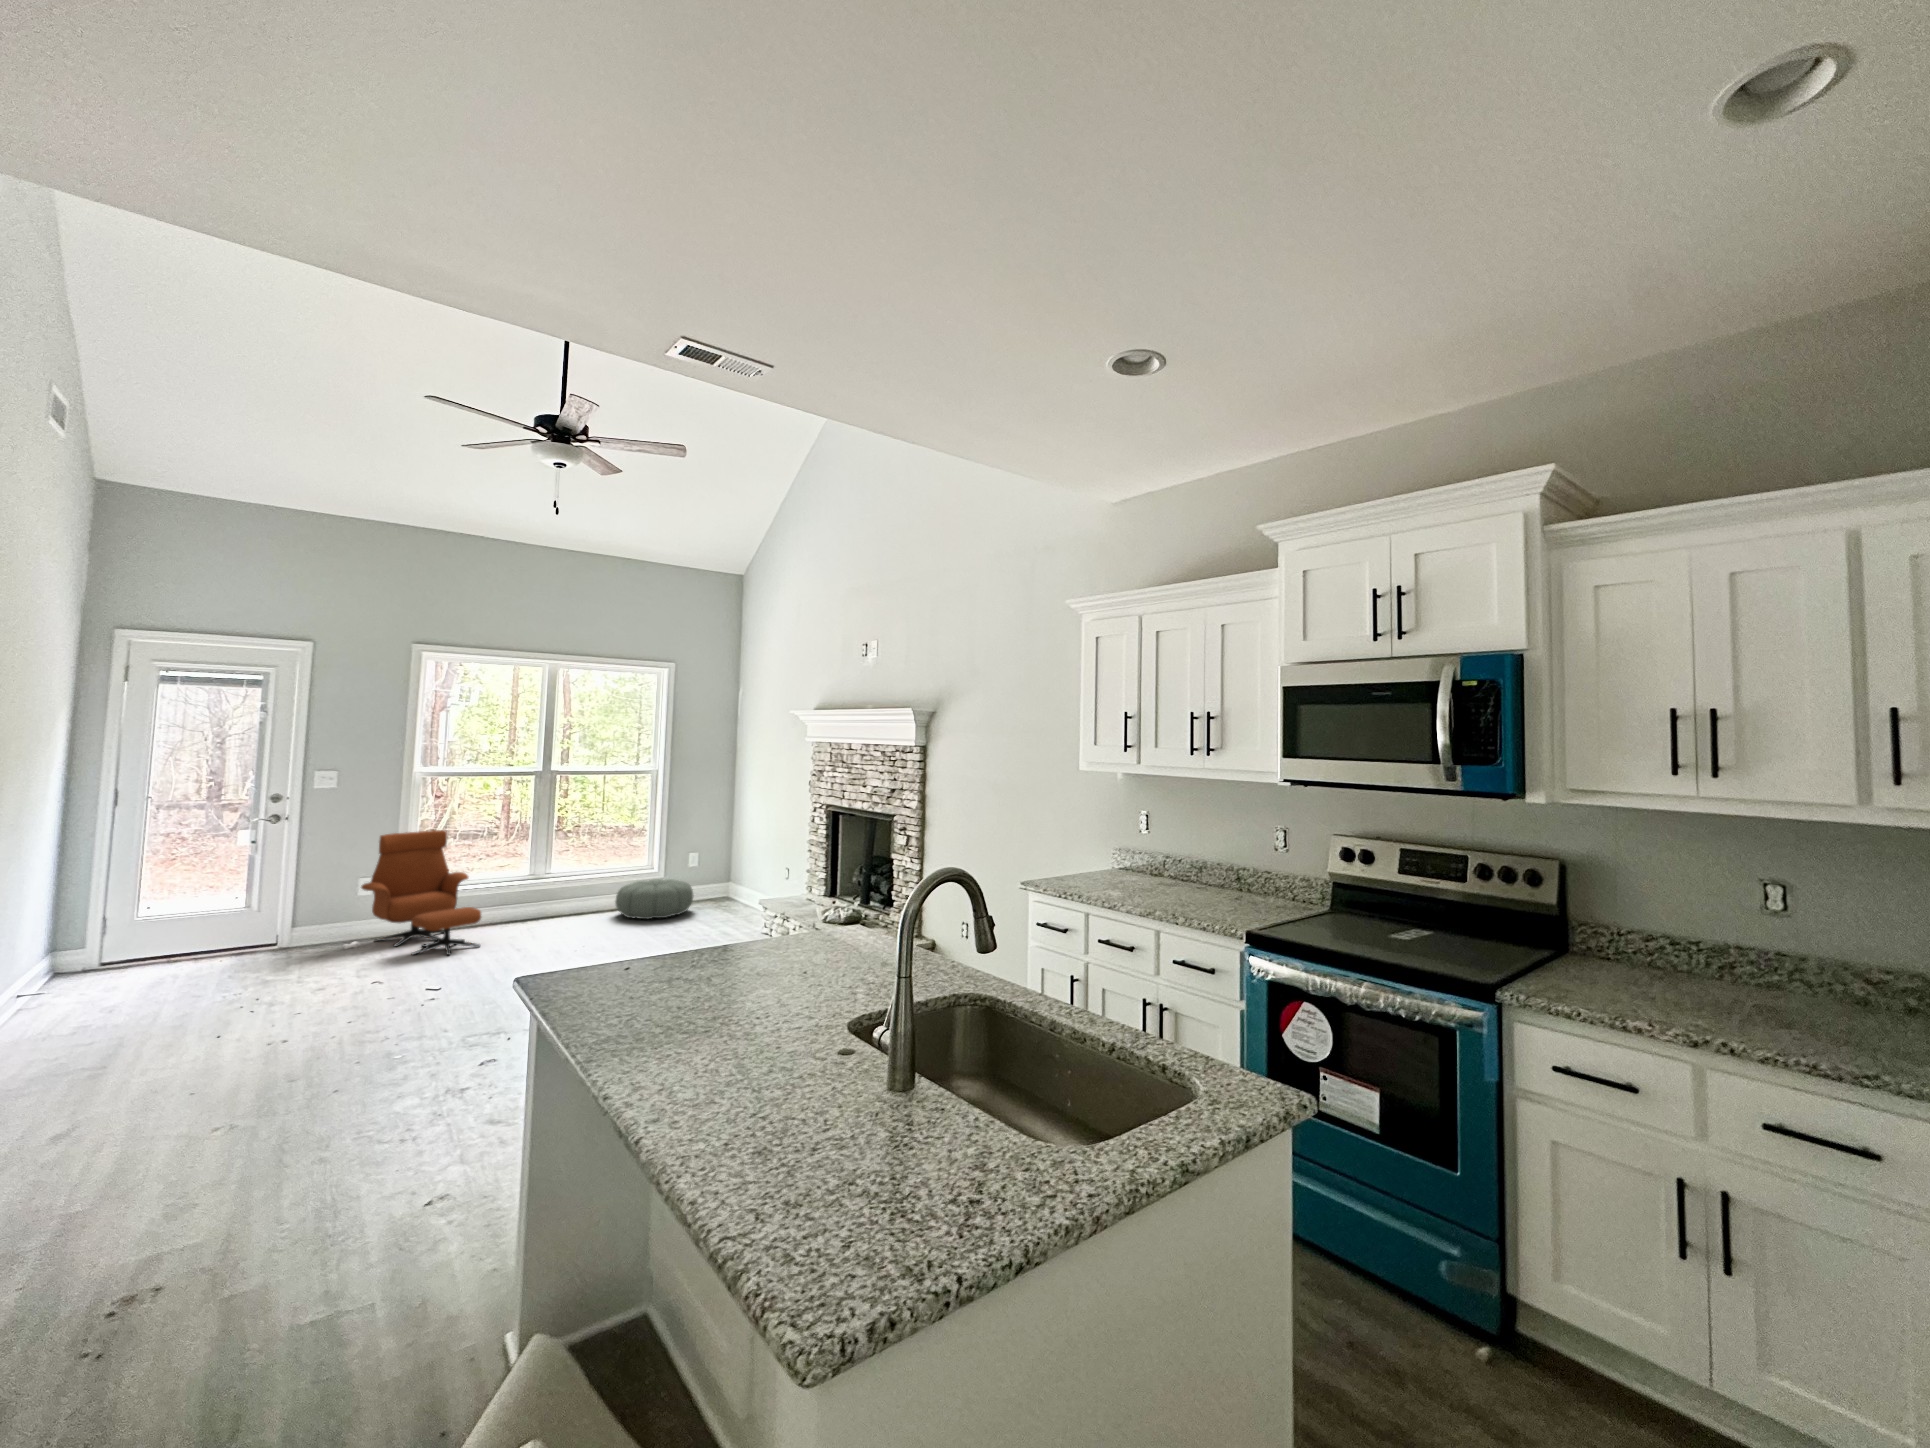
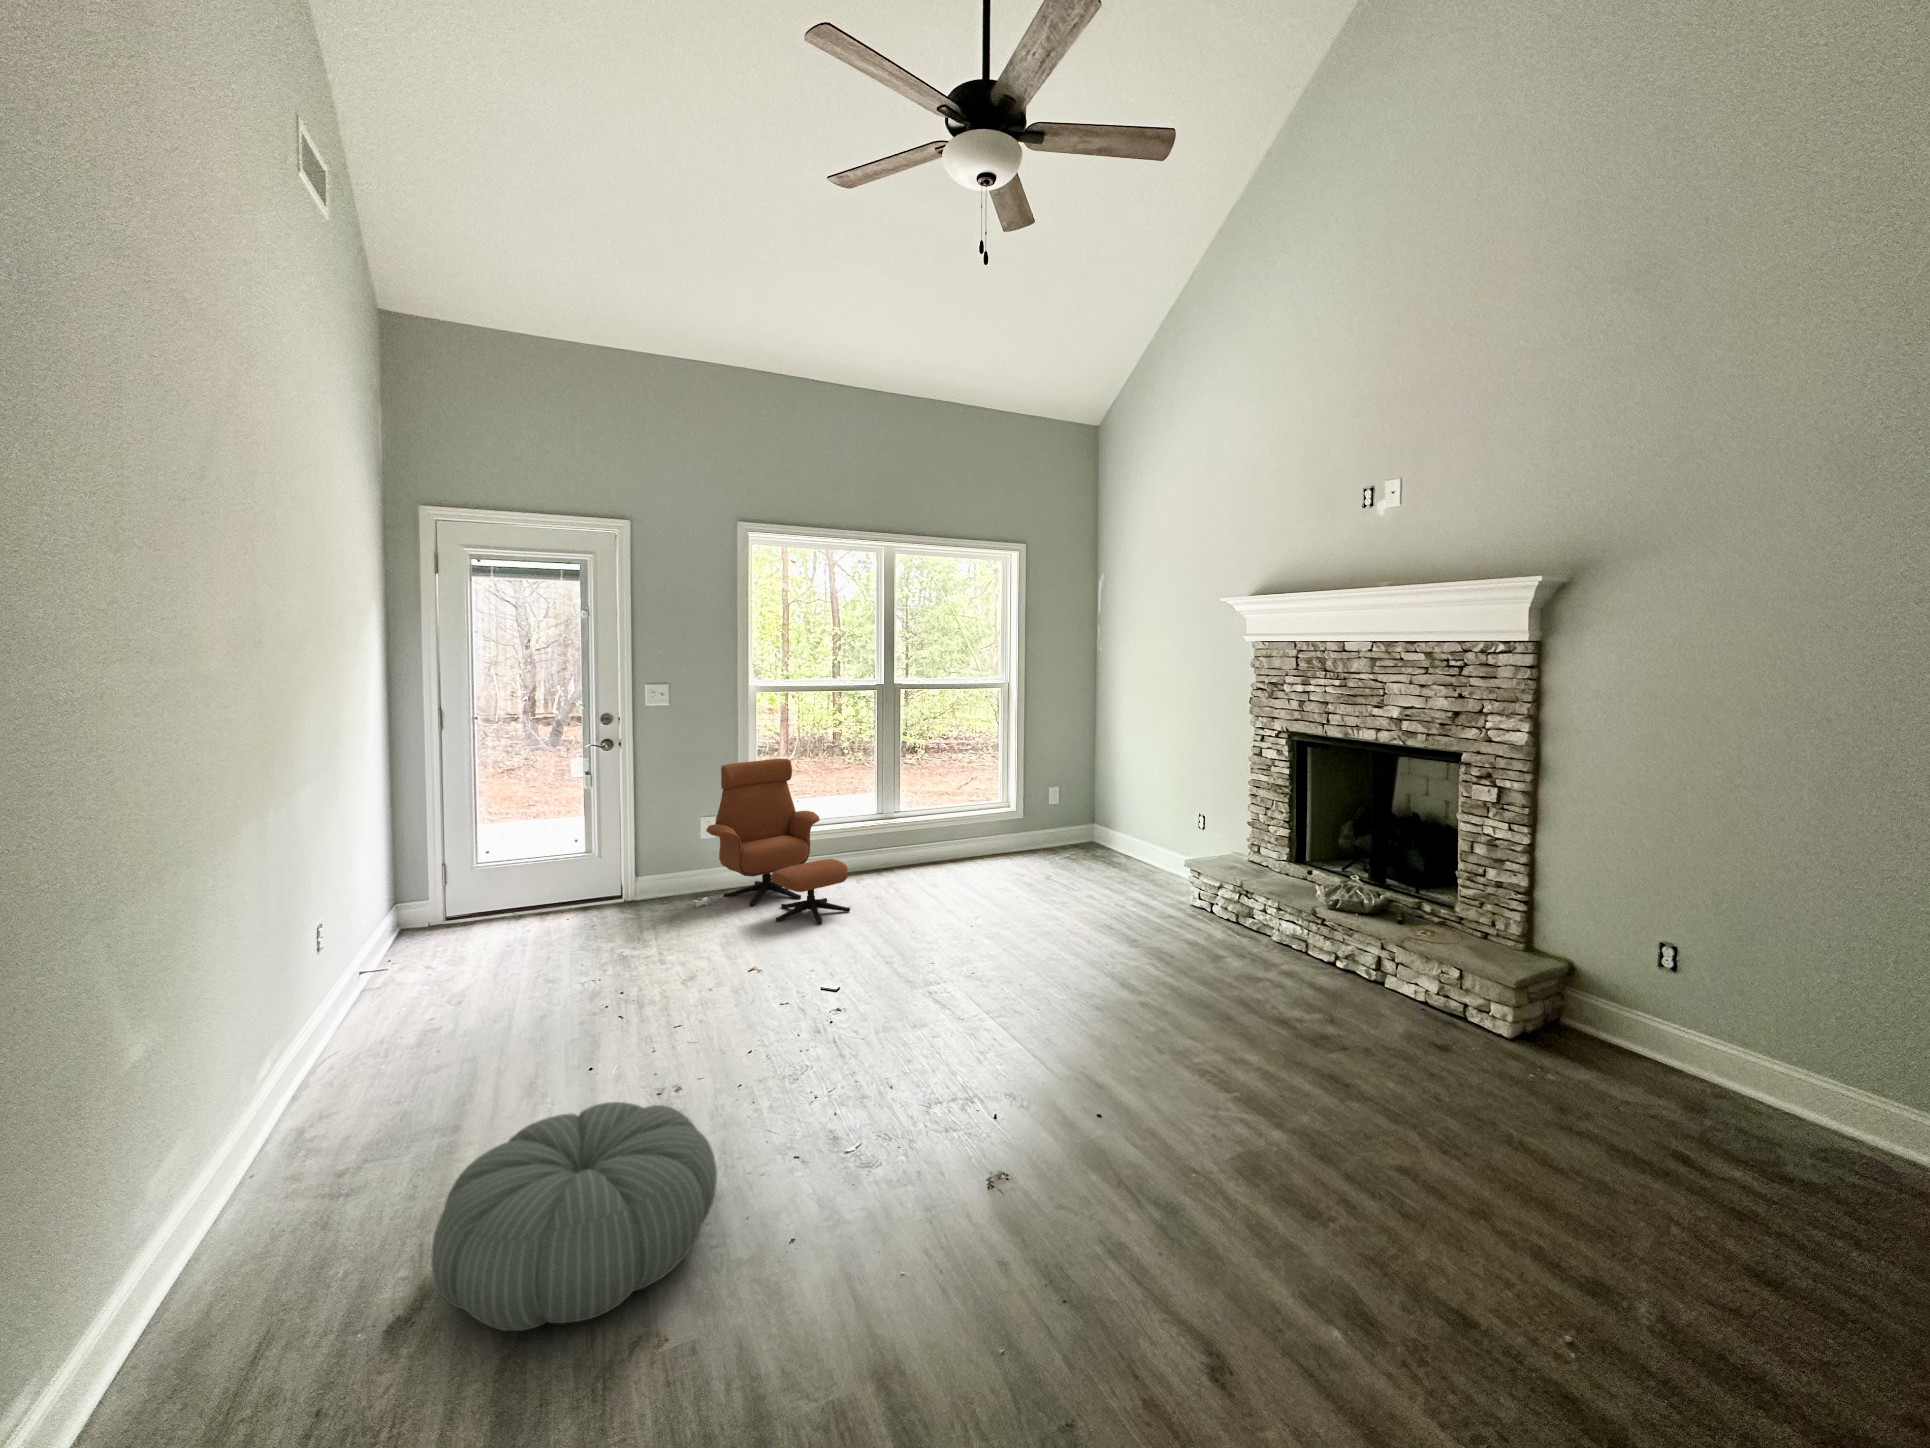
pouf: present [615,879,693,919] -> present [431,1102,717,1331]

